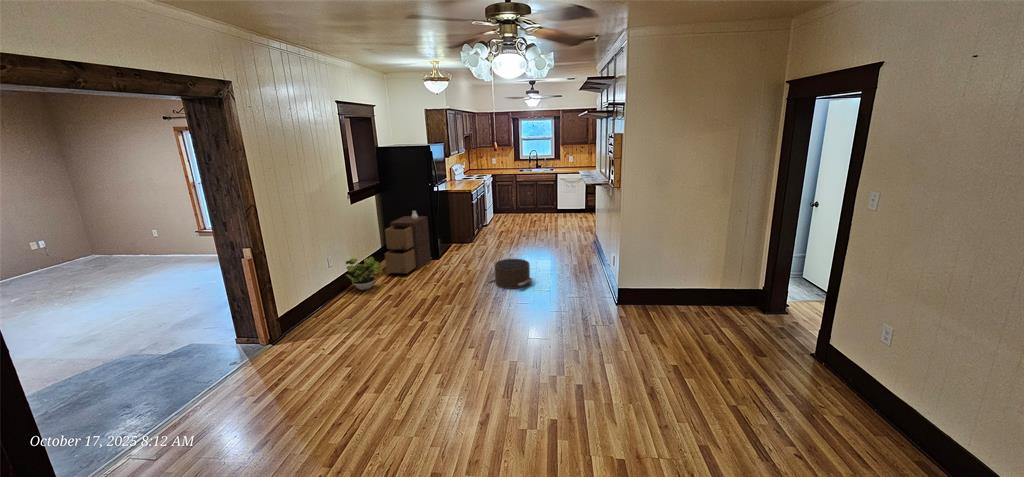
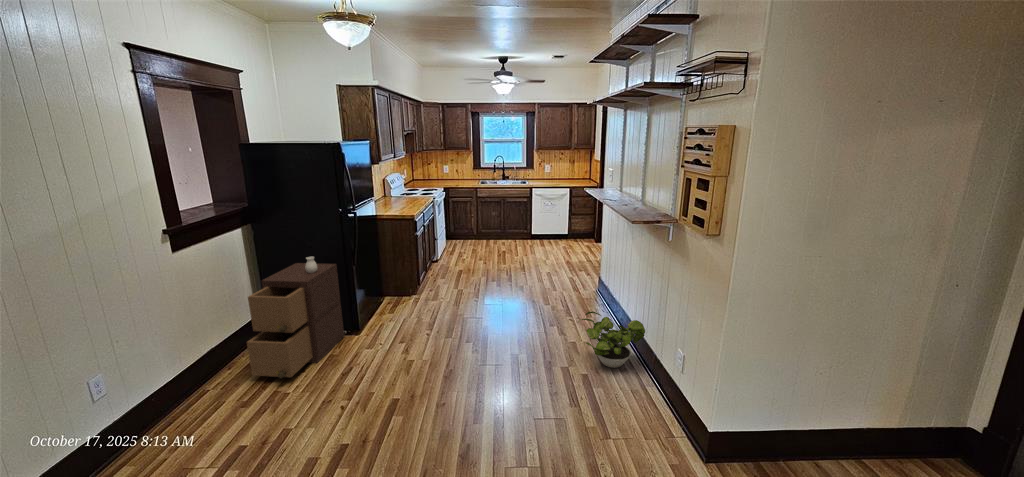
potted plant: present [346,257,382,290] -> present [581,311,645,368]
pouf: present [488,259,532,289] -> none [444,347,530,415]

